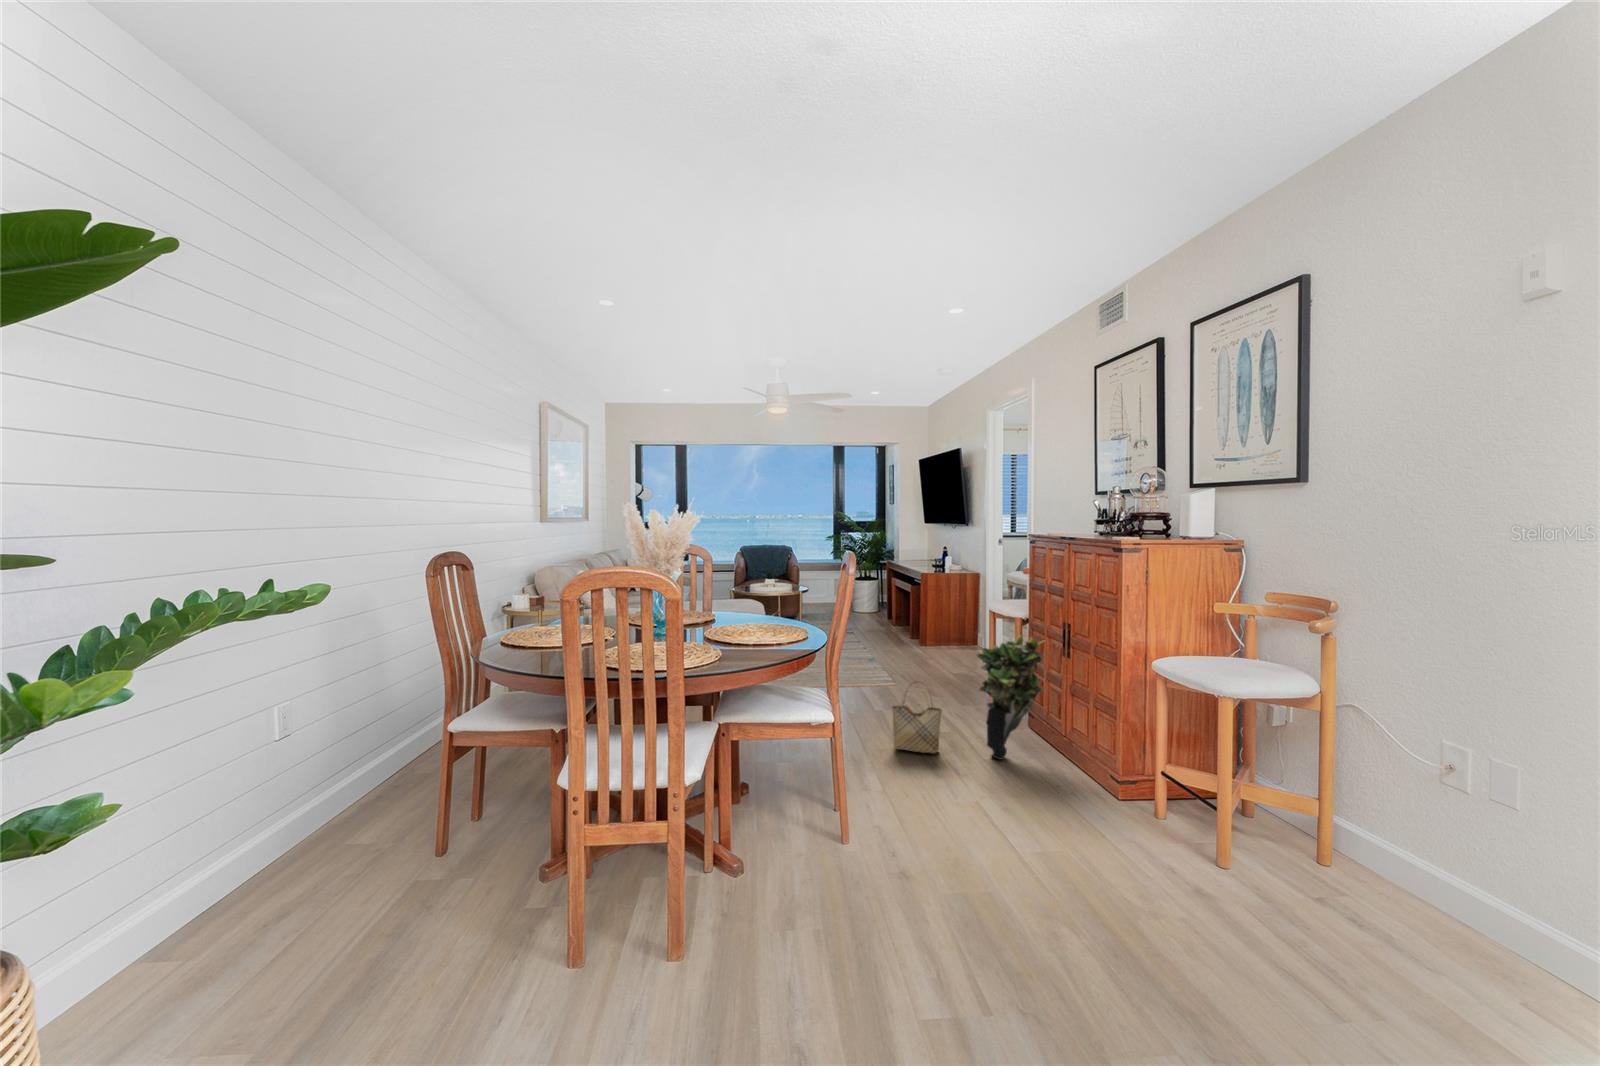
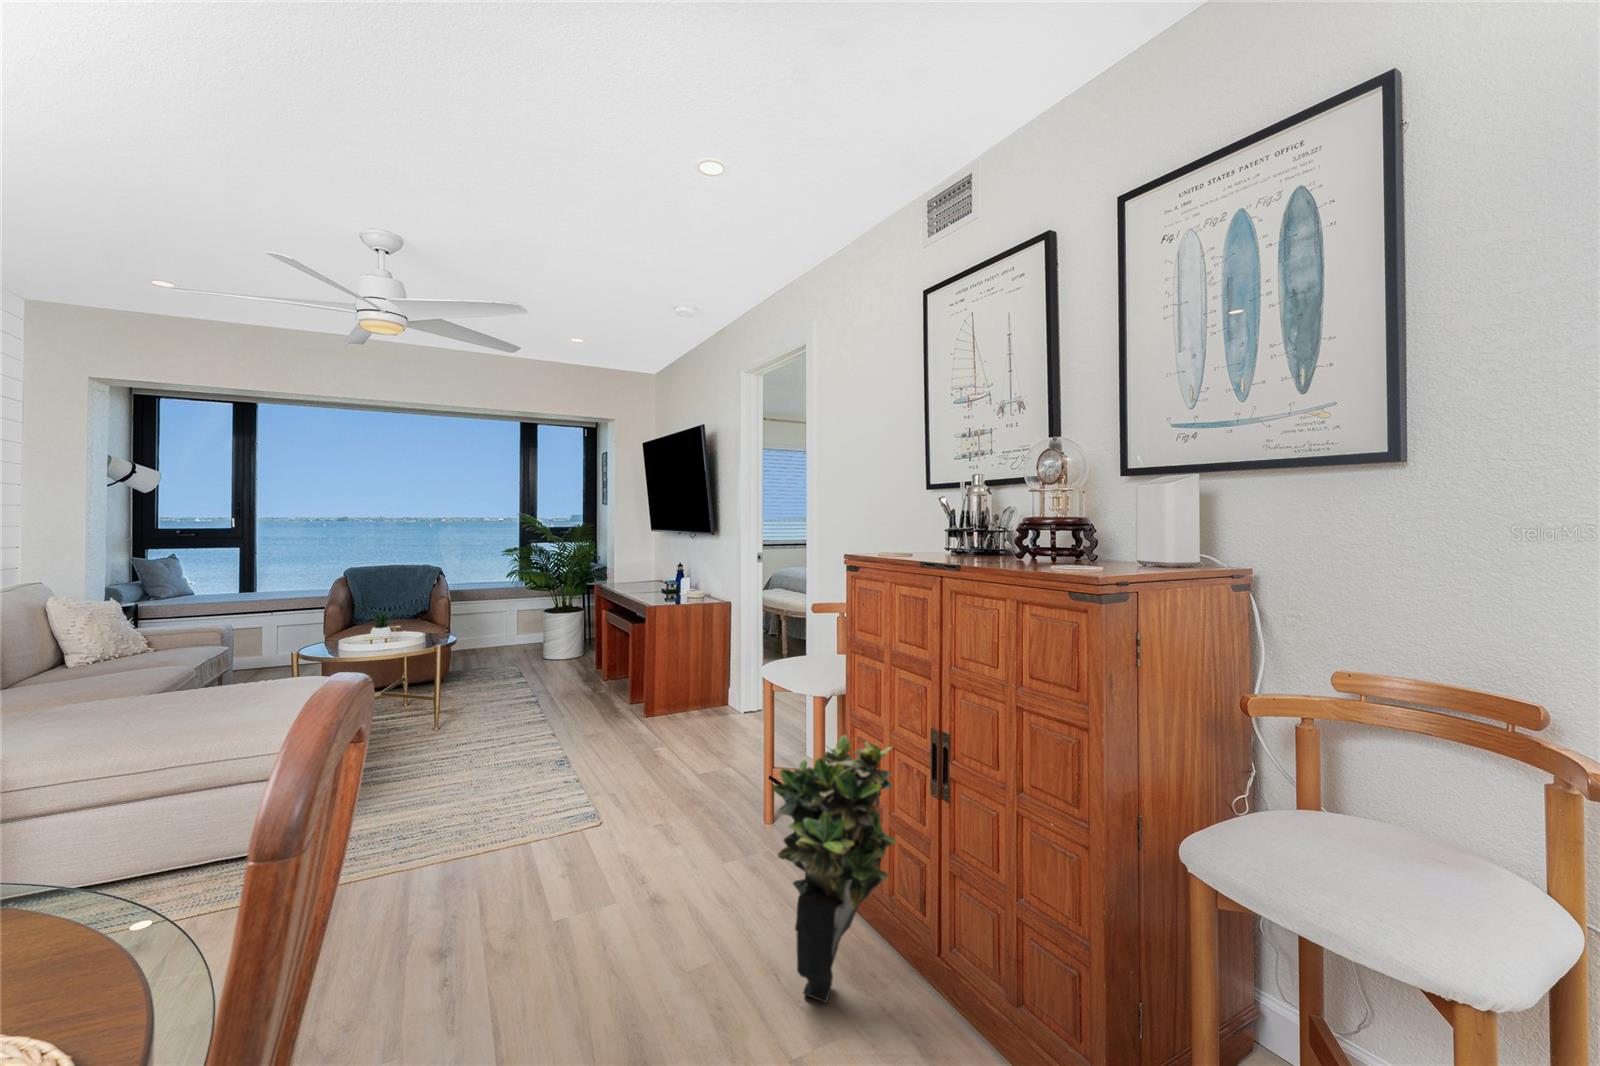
woven basket: present [892,684,942,753] -> none [603,855,709,1019]

